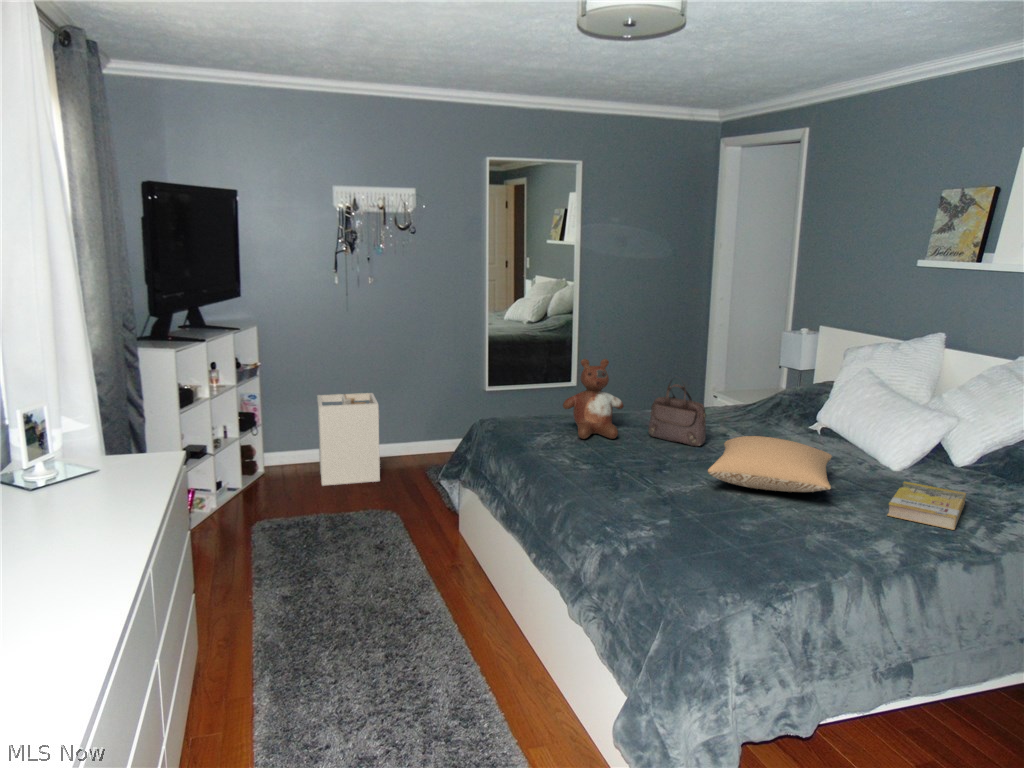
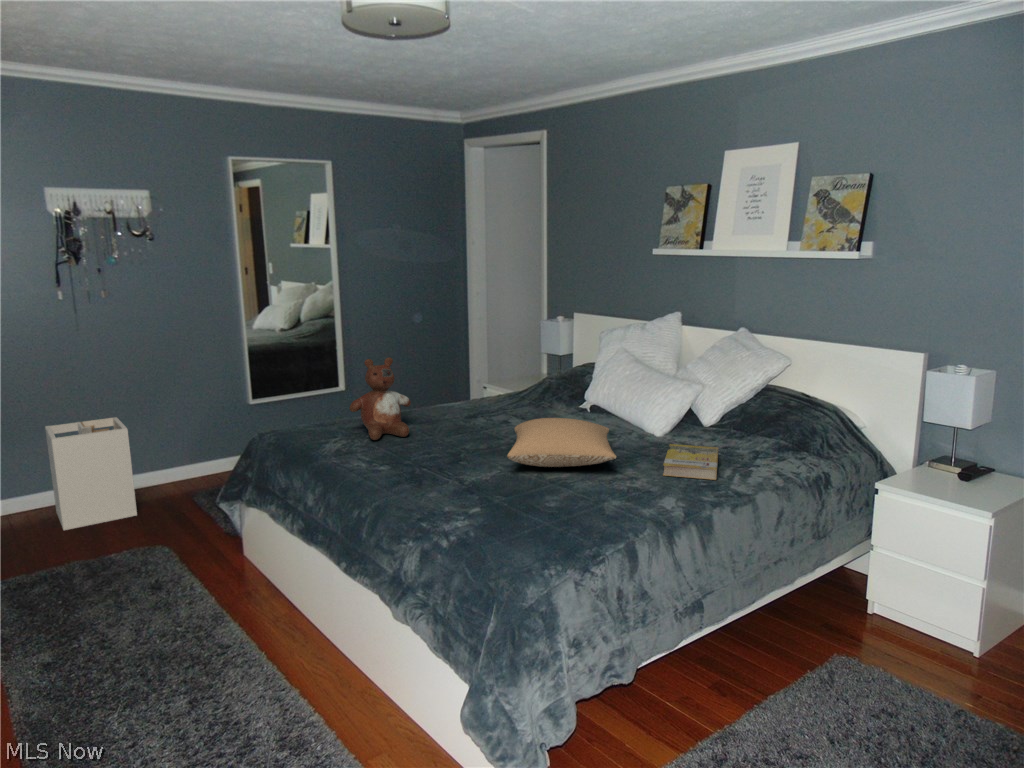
handbag: present [648,382,706,446] -> none [438,369,494,435]

